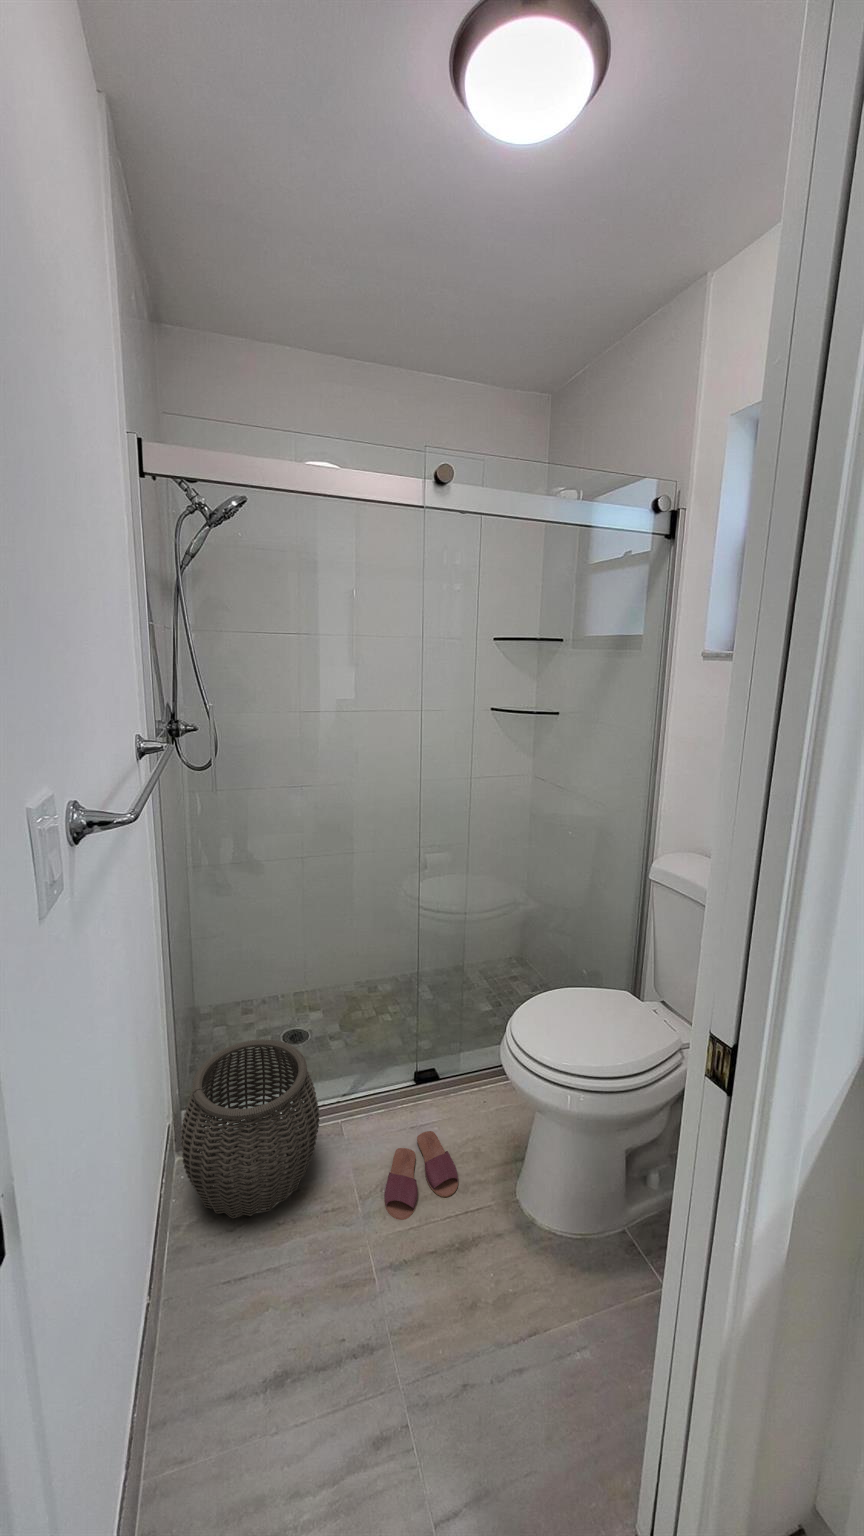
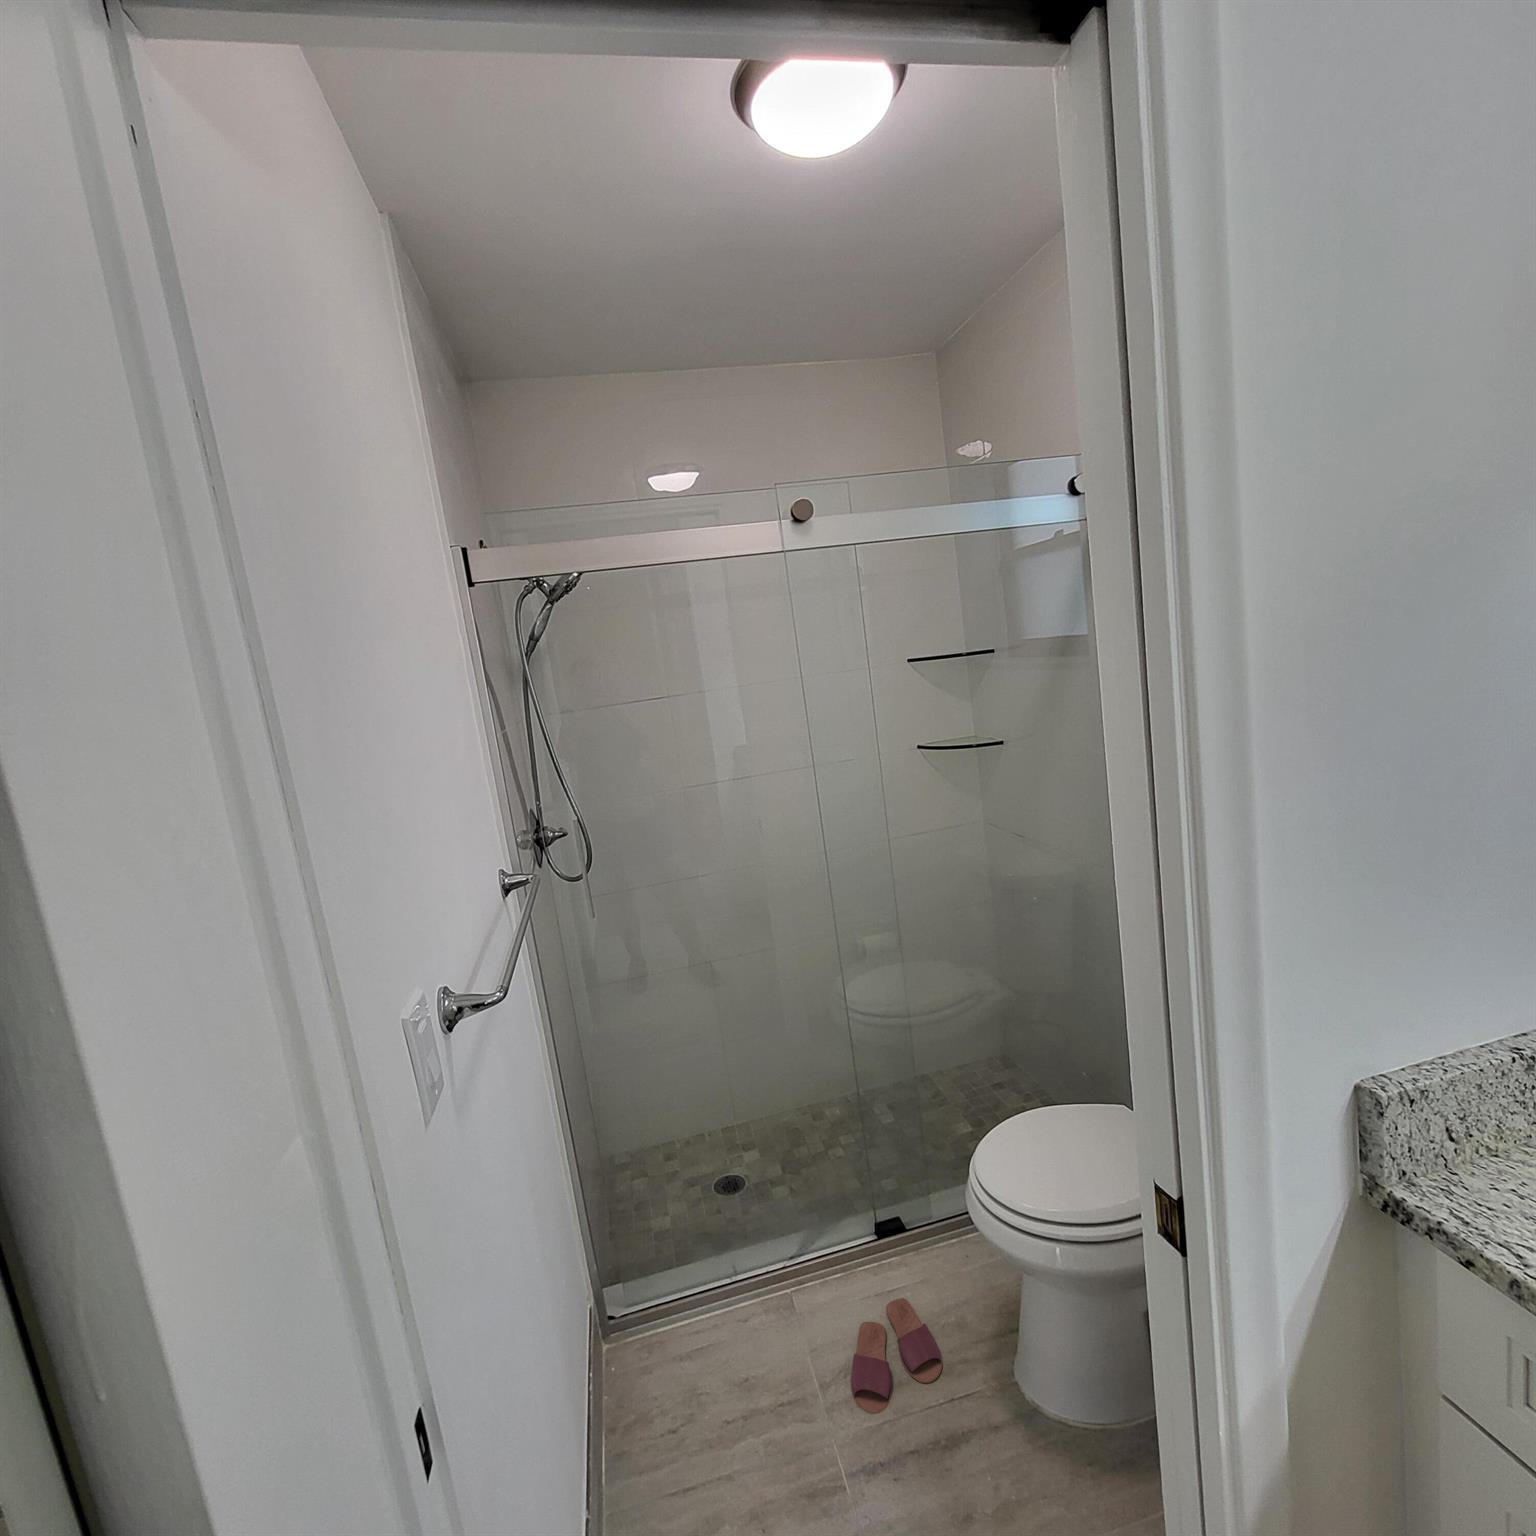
woven basket: present [181,1039,320,1218] -> none [603,1196,762,1417]

